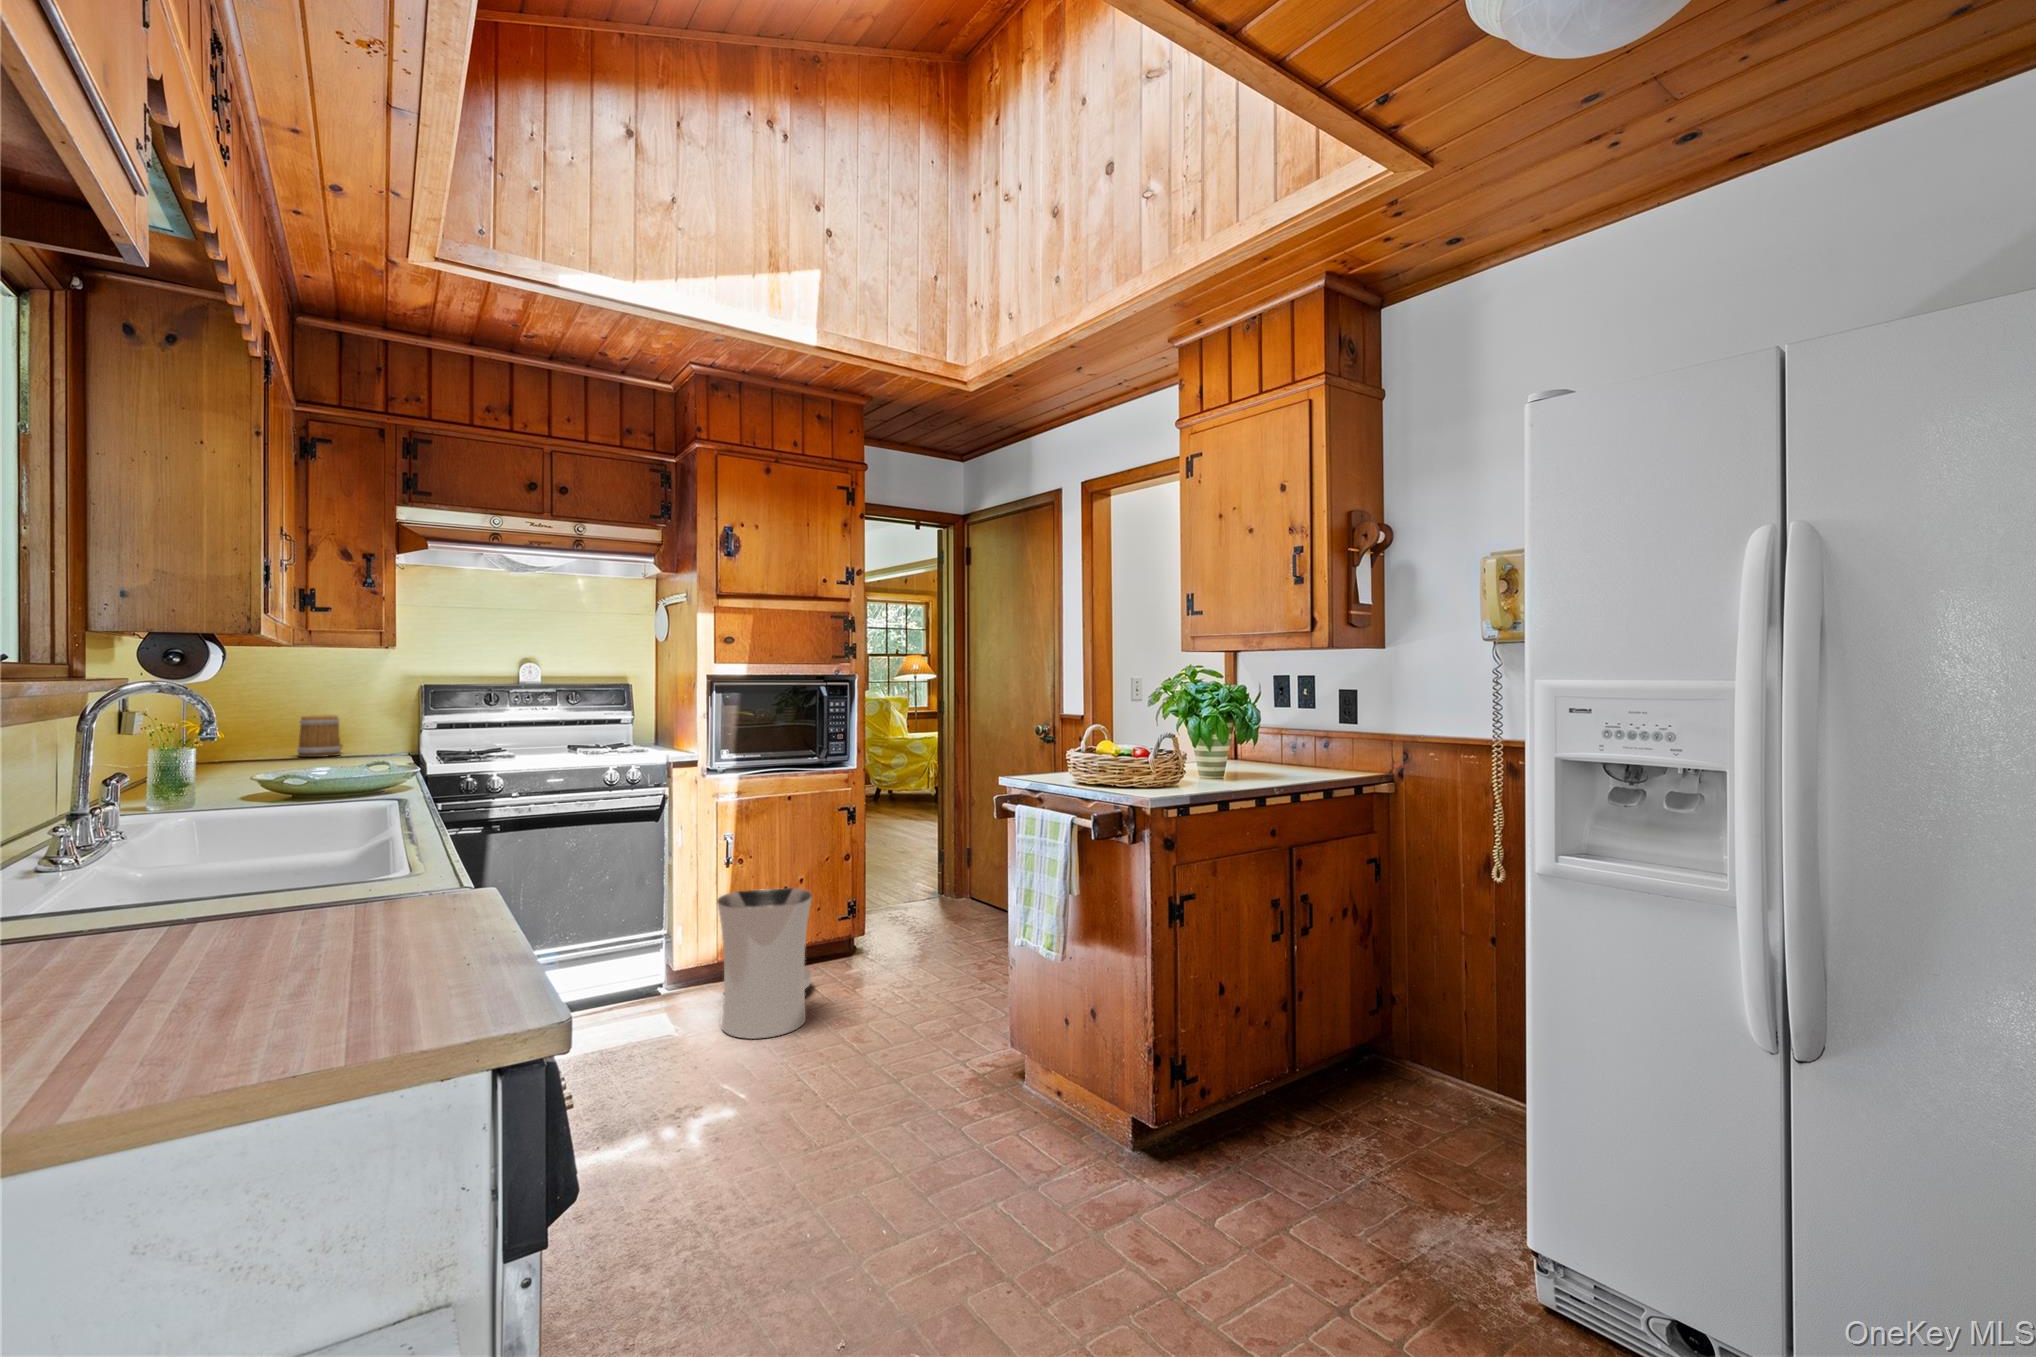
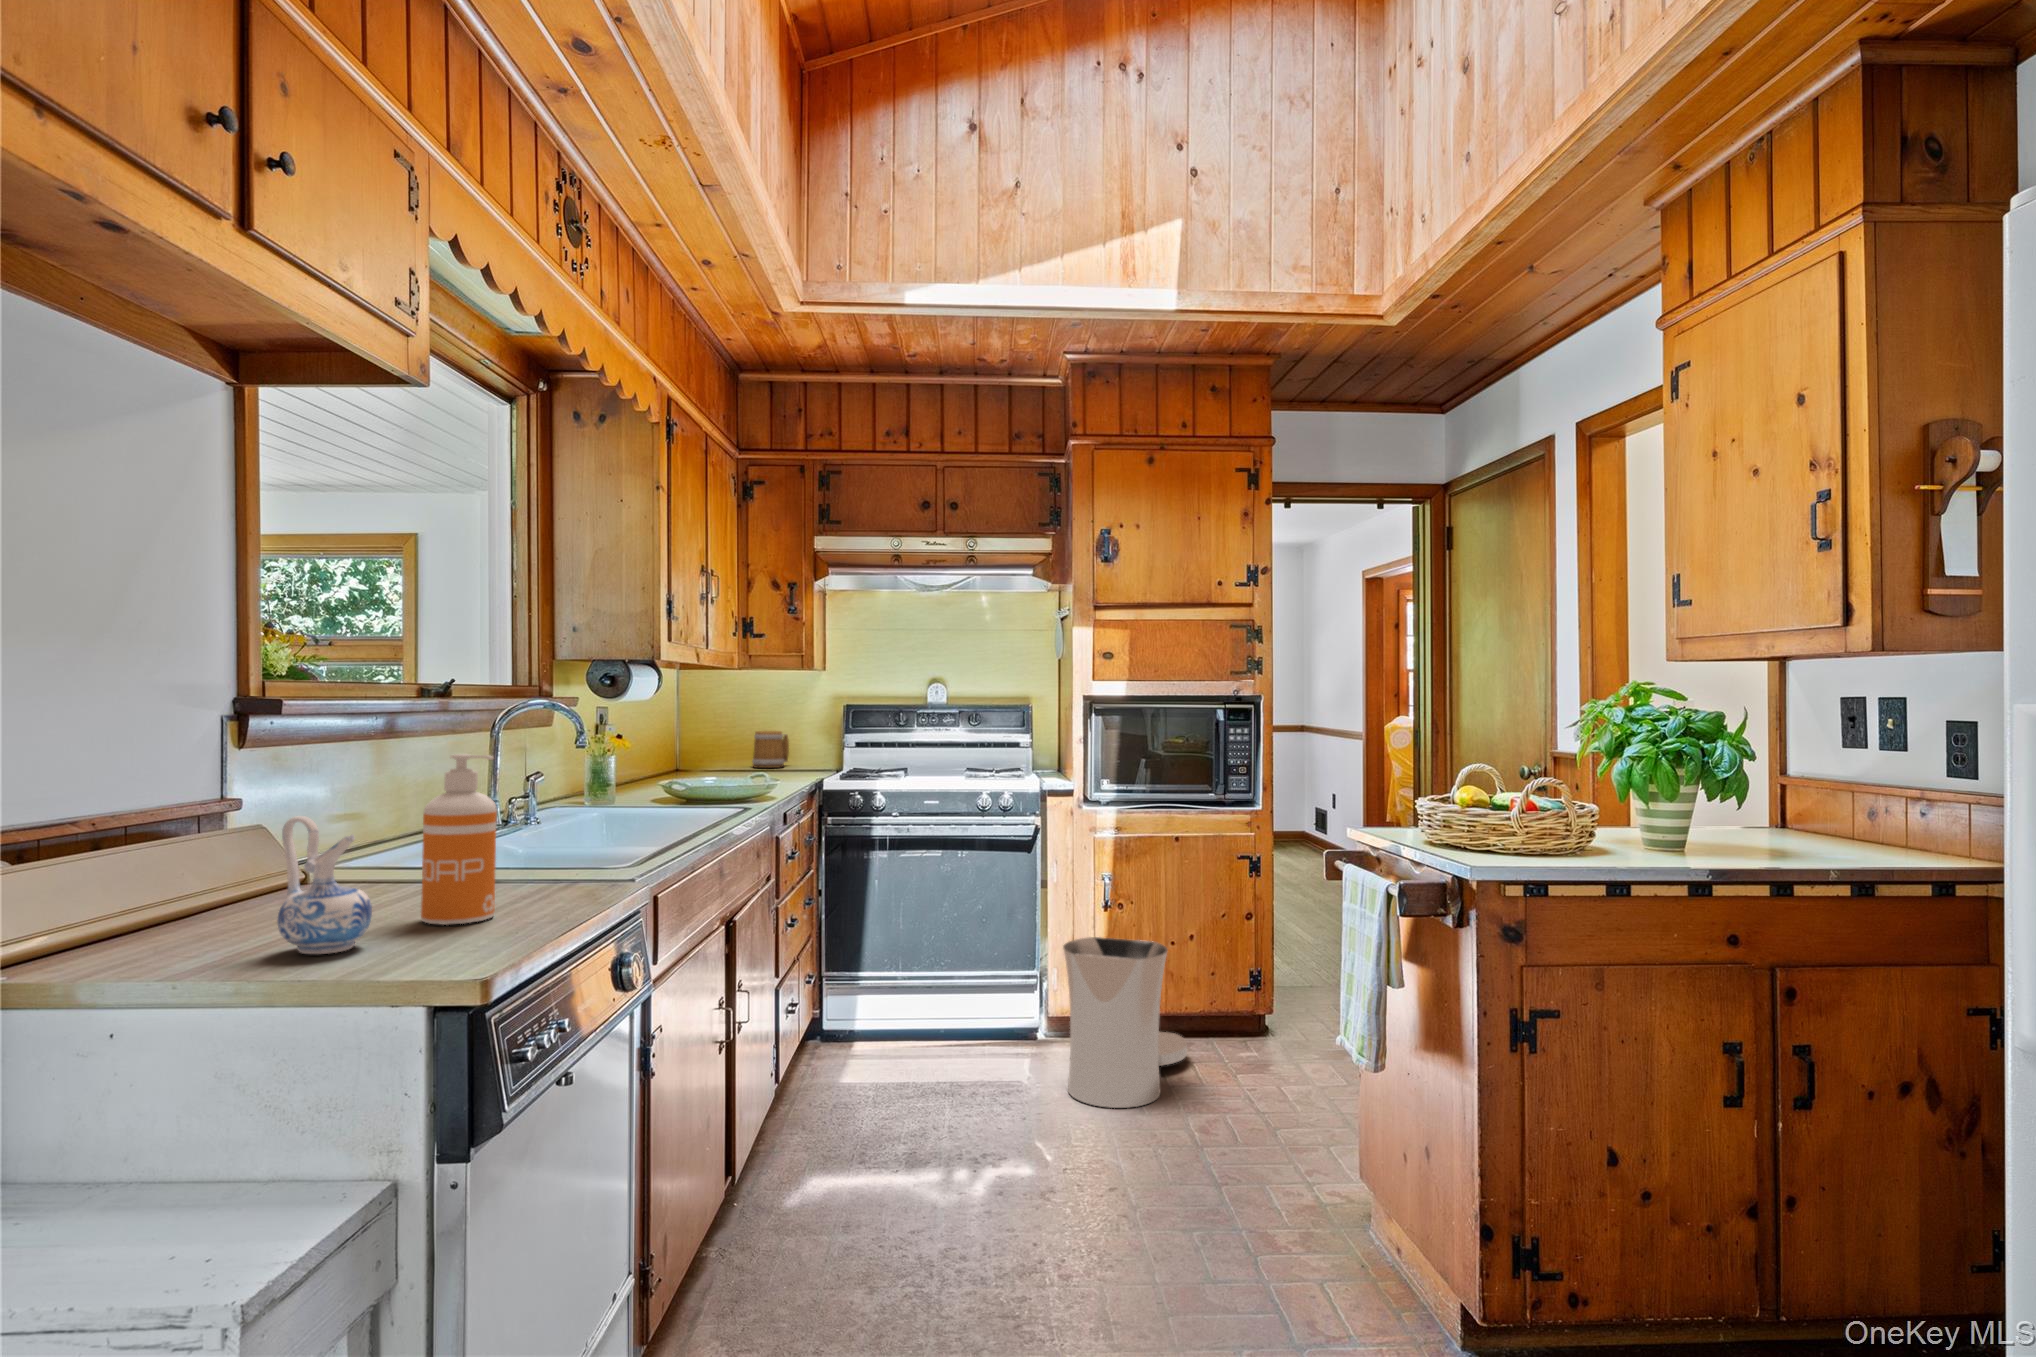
soap dispenser: none [244,756,352,974] -> present [421,754,497,925]
ceramic pitcher: none [97,853,248,1042] -> present [277,816,372,954]

